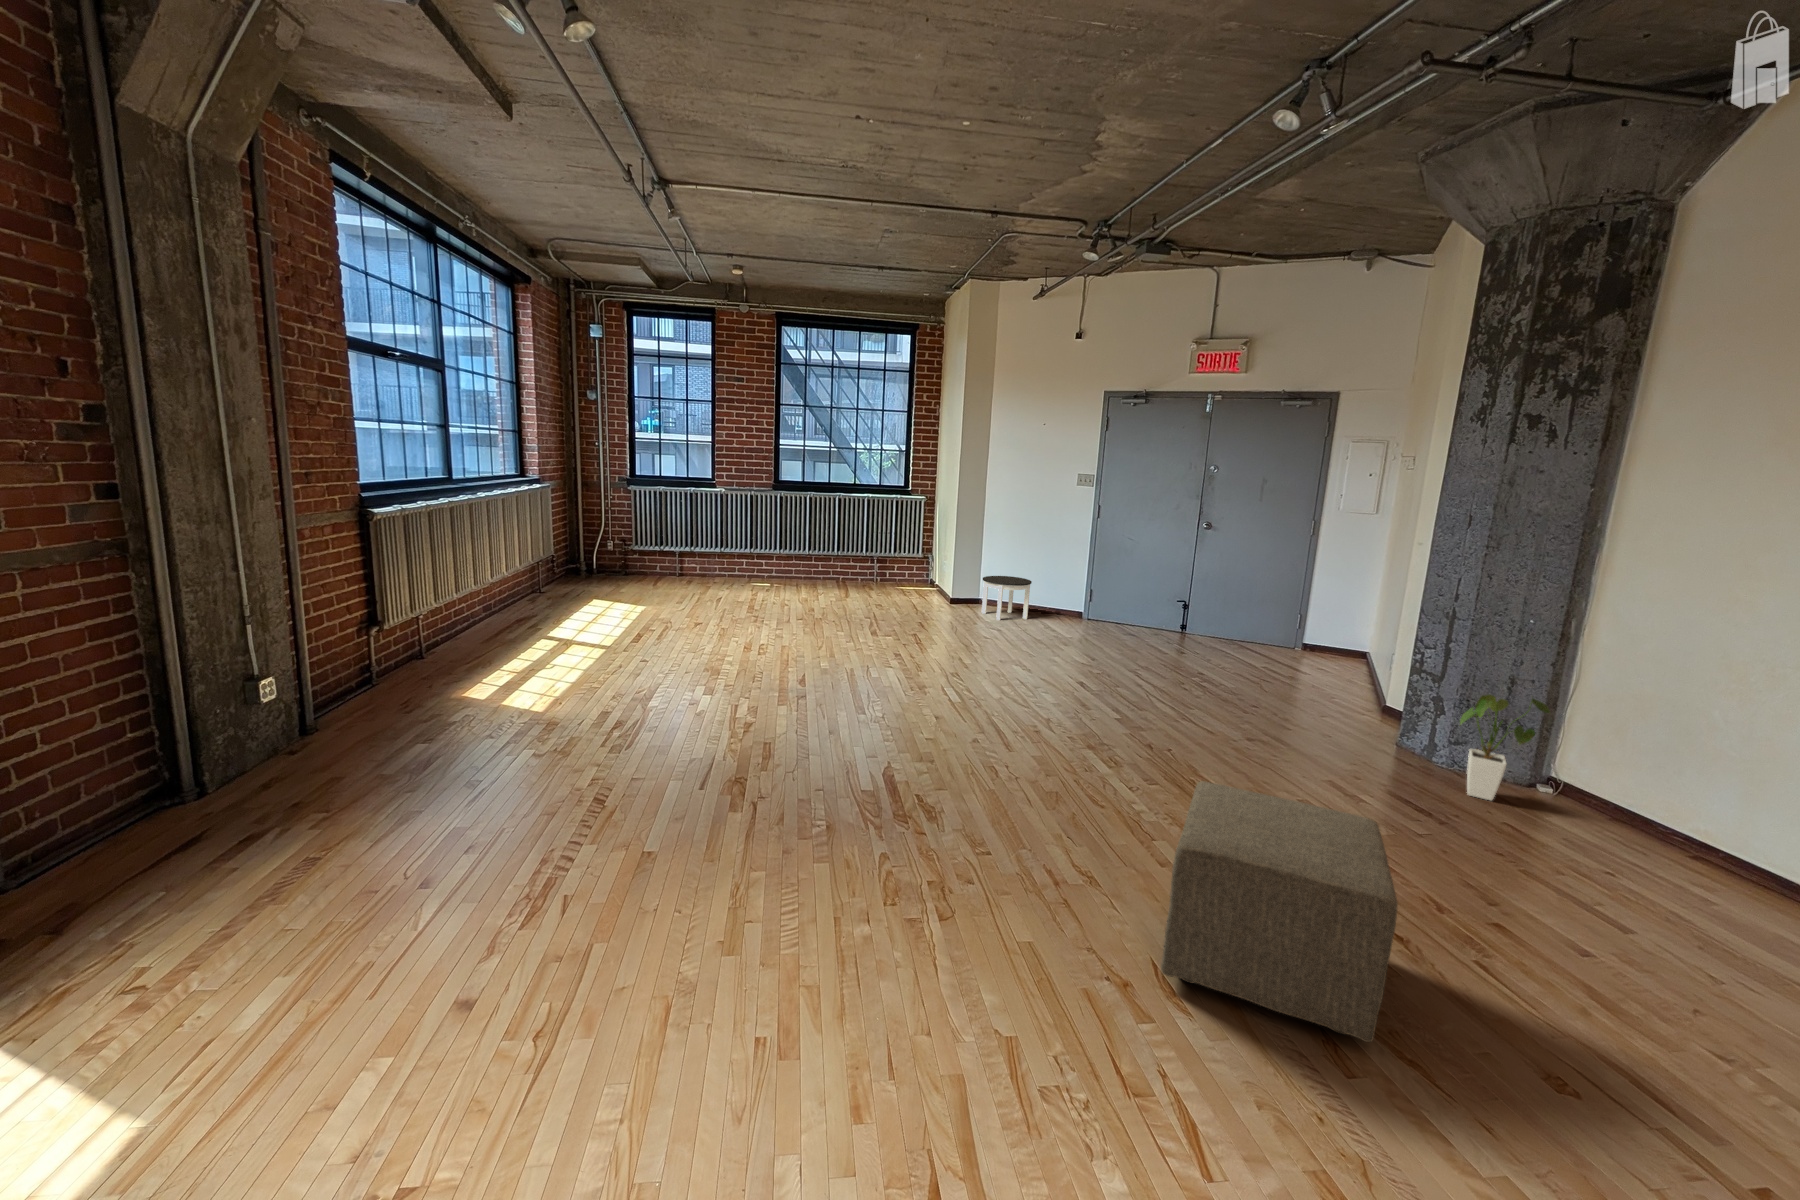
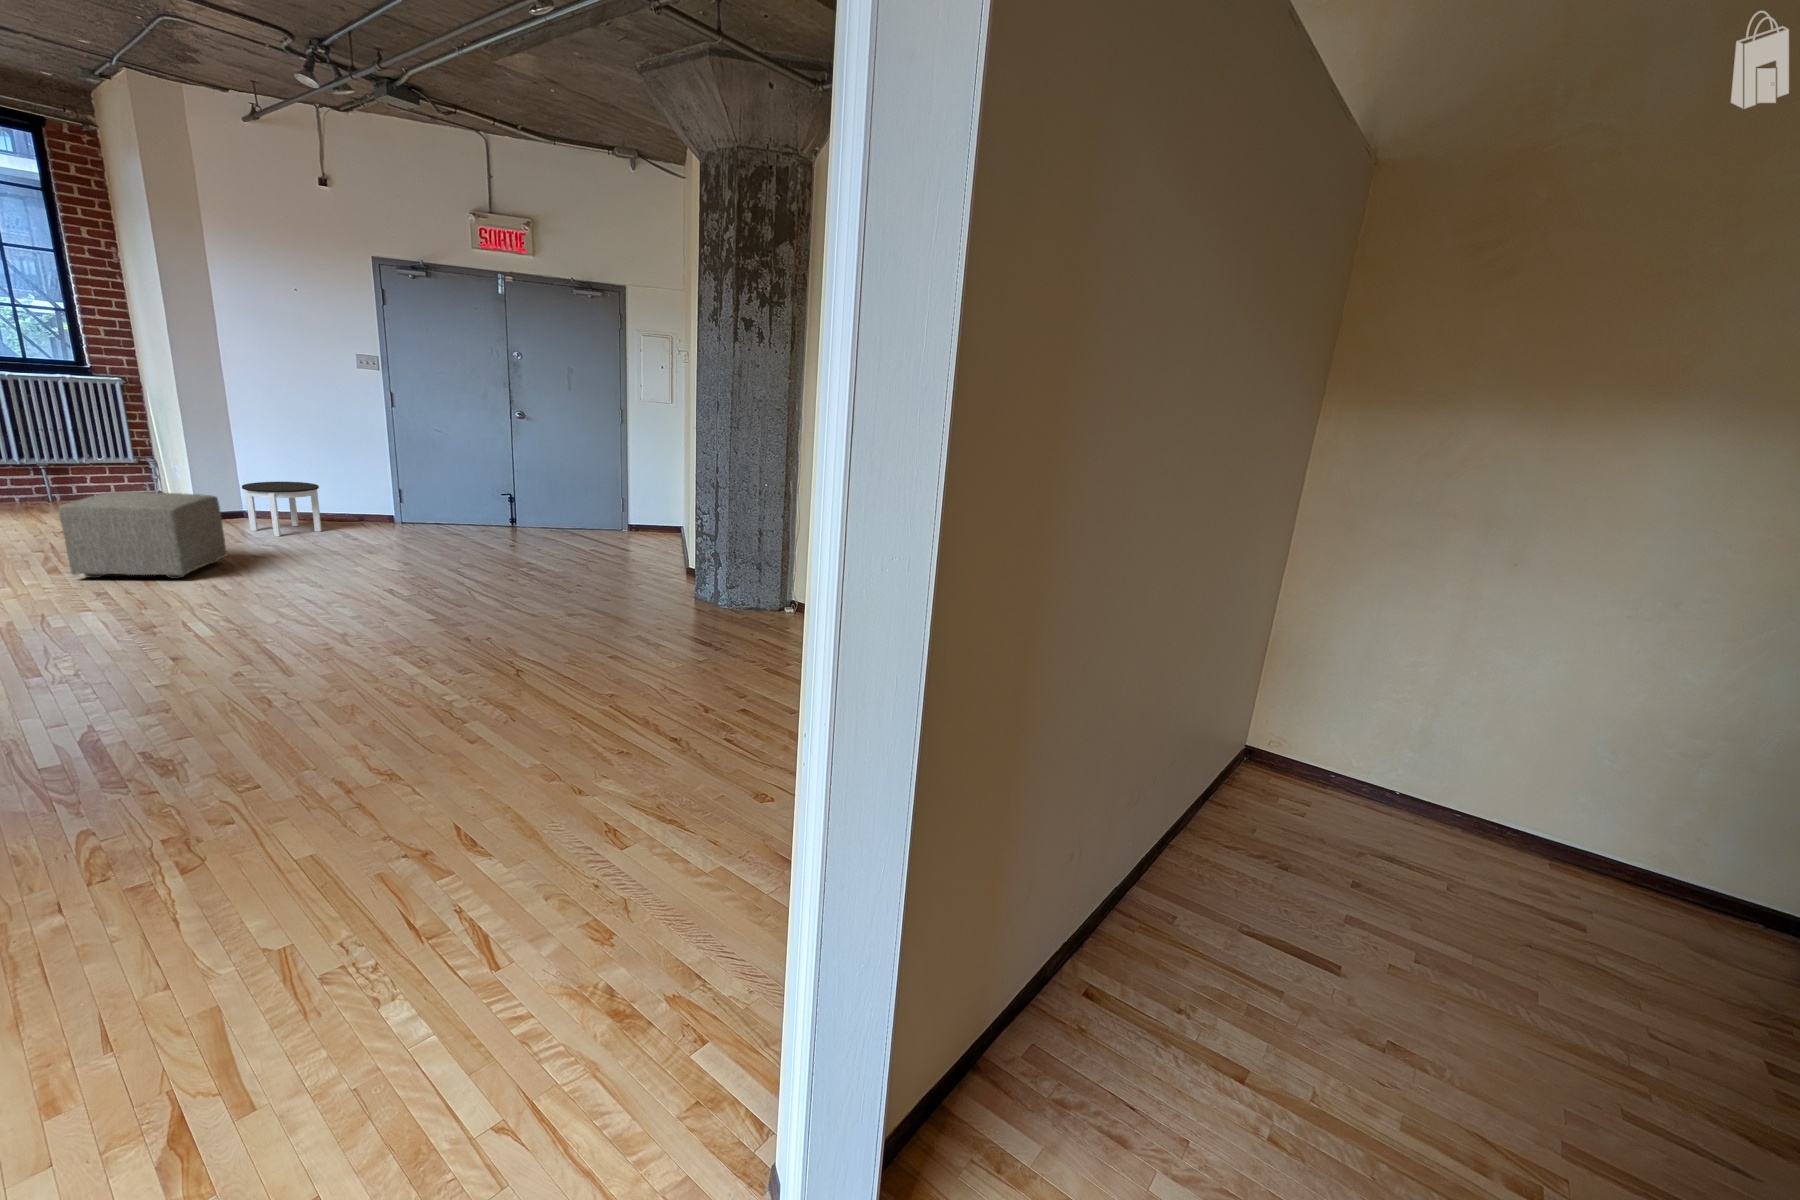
house plant: present [1460,694,1550,800] -> none [726,540,783,624]
ottoman: present [1161,781,1398,1042] -> present [59,492,227,579]

